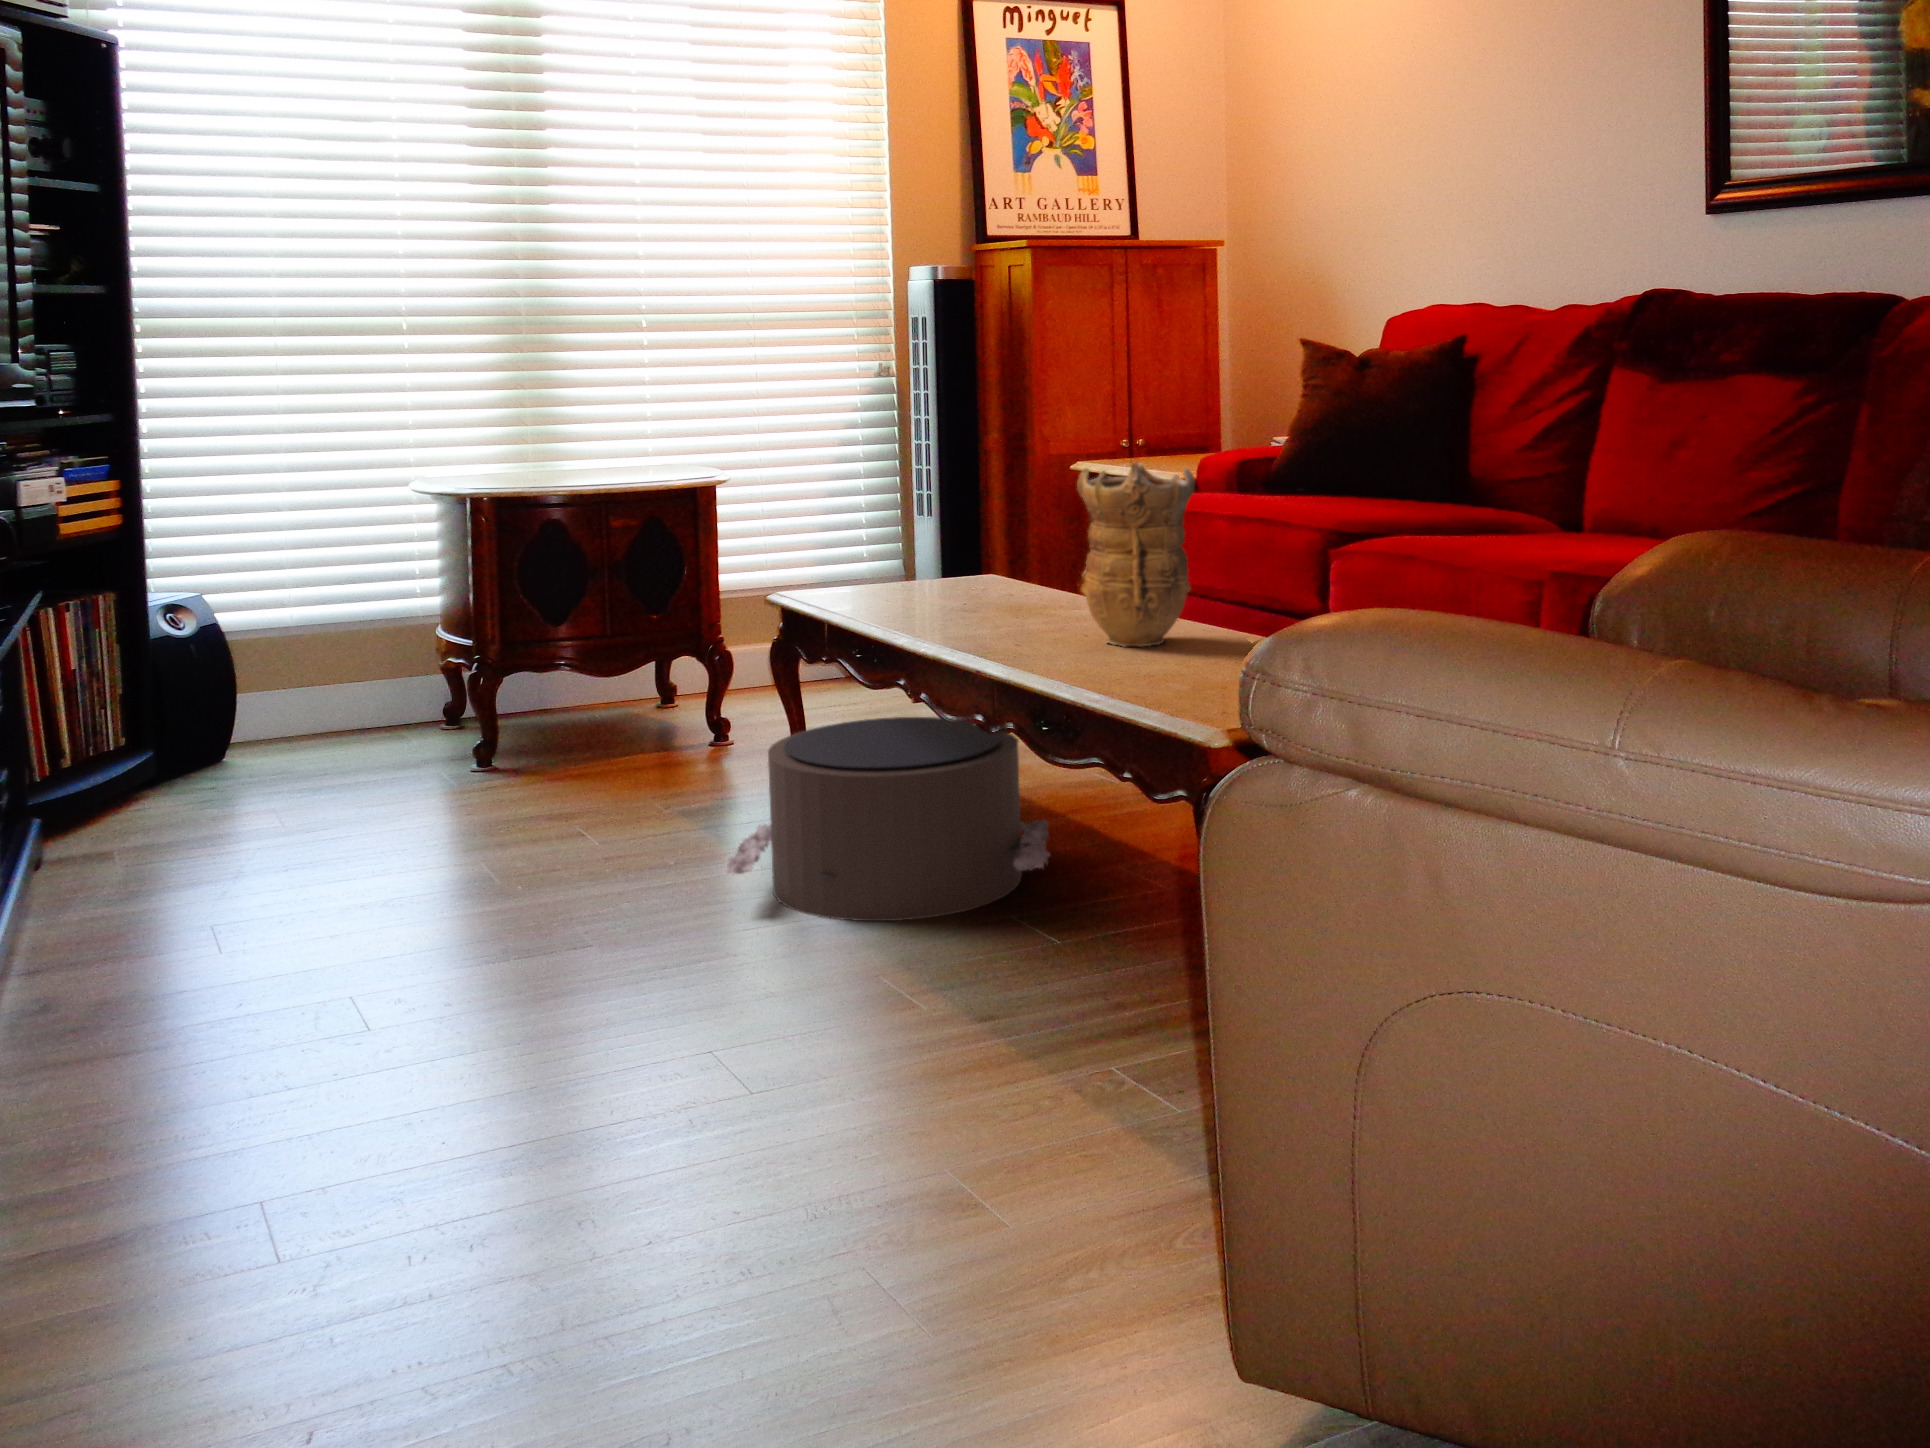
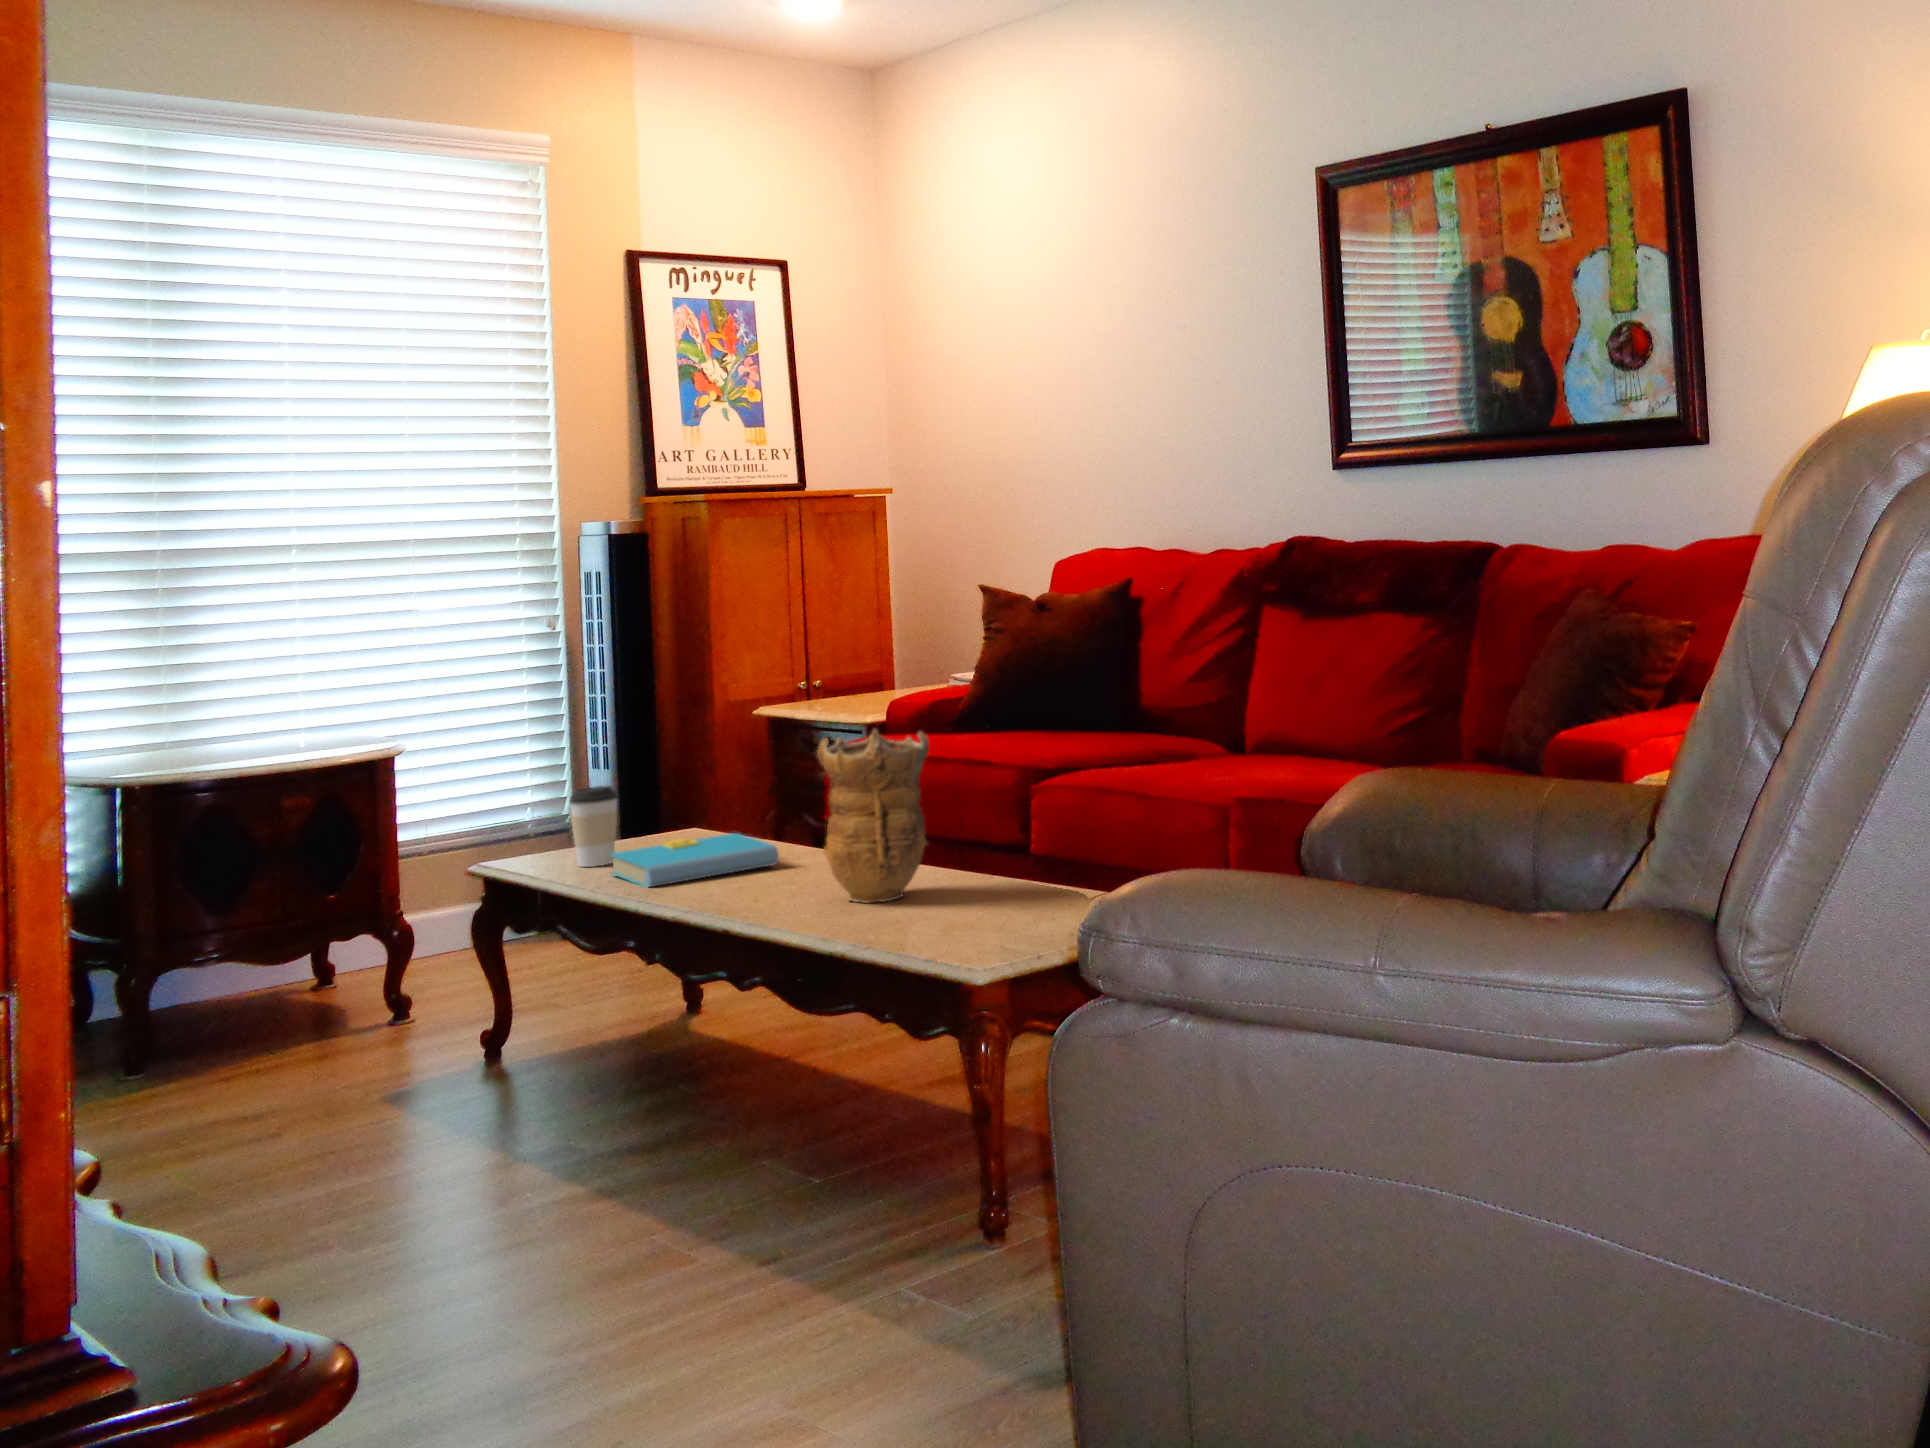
coffee cup: none [859,513,905,592] -> present [570,786,617,867]
book: none [891,569,1053,615] -> present [610,833,779,888]
pouf: present [726,717,1050,921] -> none [463,988,799,1206]

